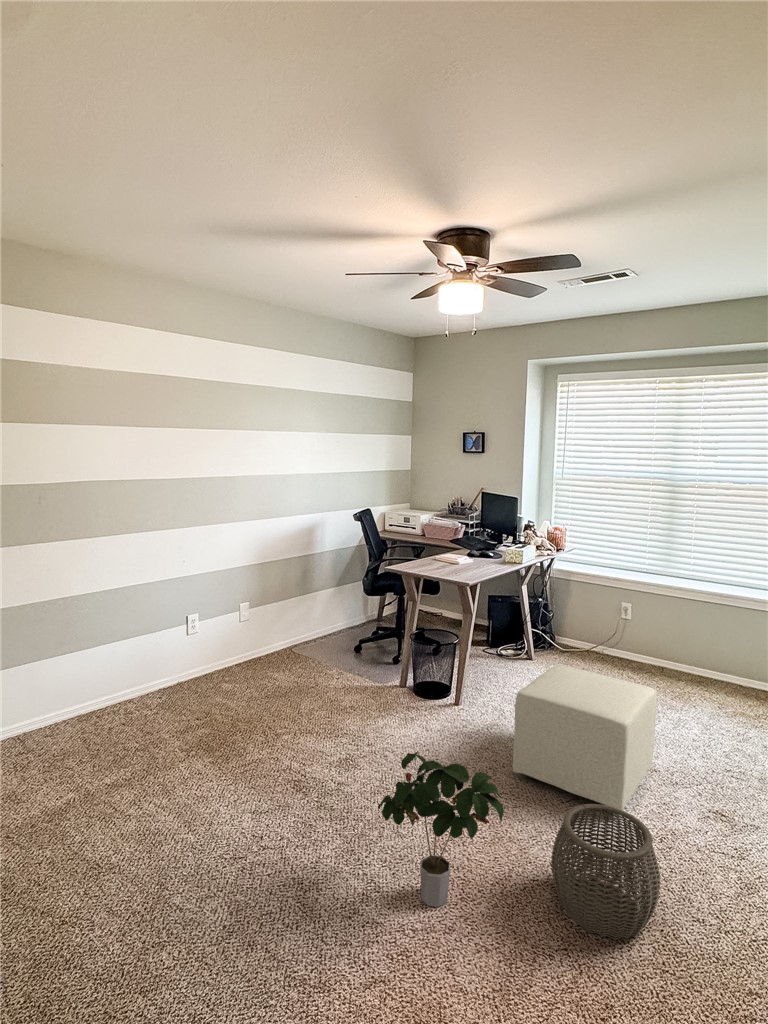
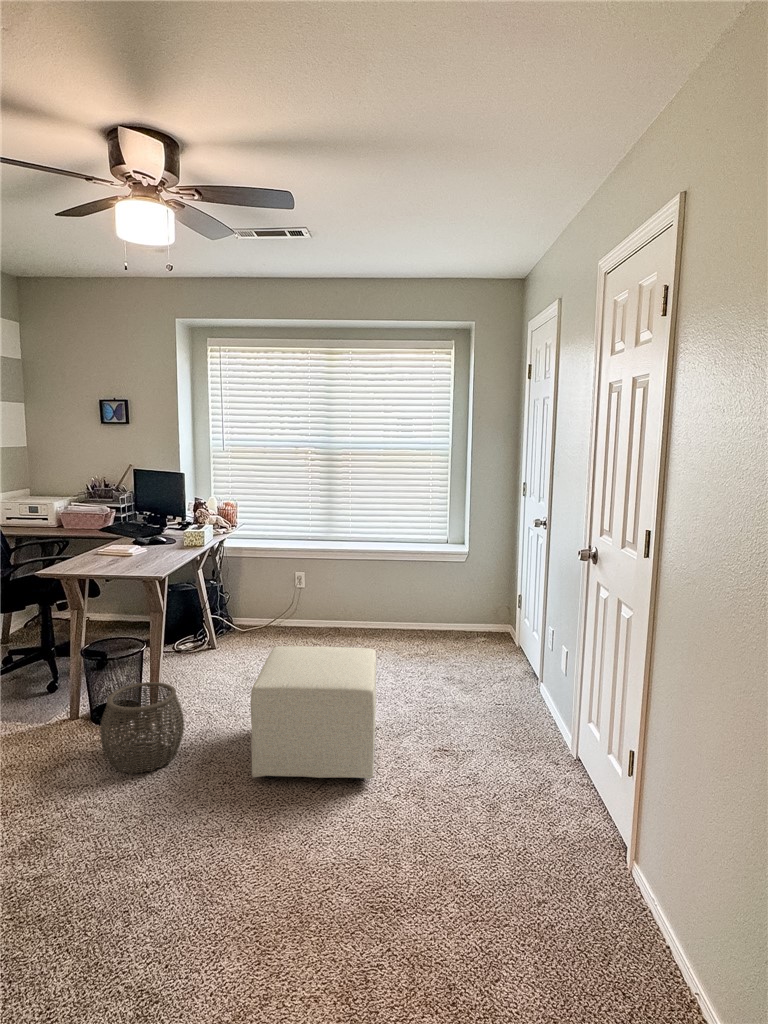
potted plant: present [378,751,504,907] -> none [135,794,313,989]
woven basket: present [551,804,661,940] -> present [100,682,185,774]

